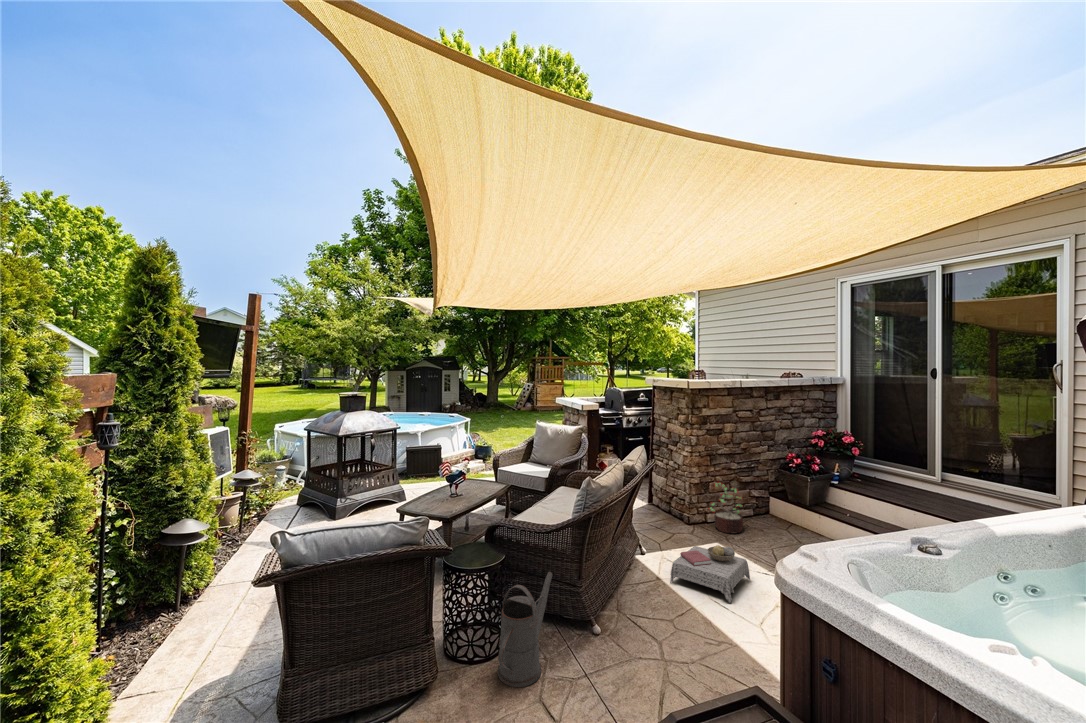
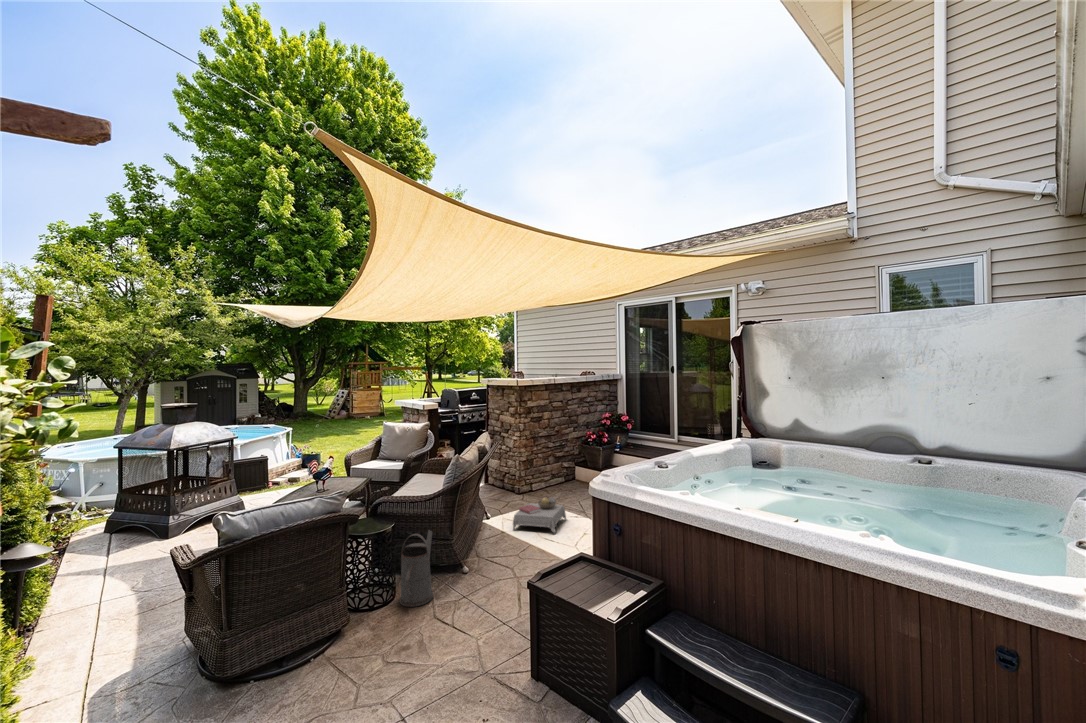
decorative plant: present [709,483,743,533] -> none [534,457,559,495]

